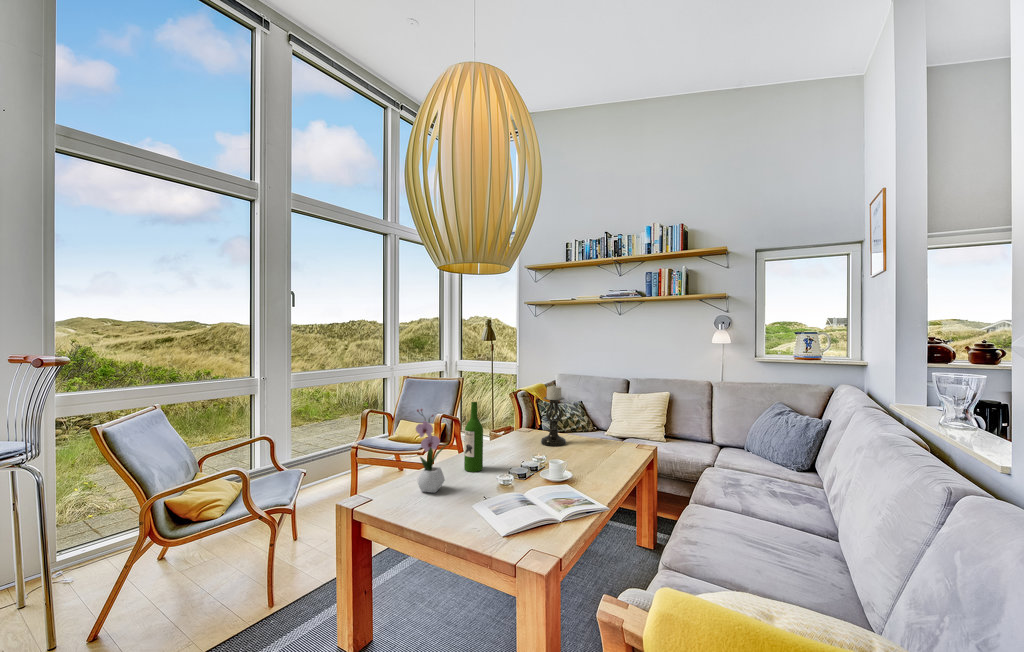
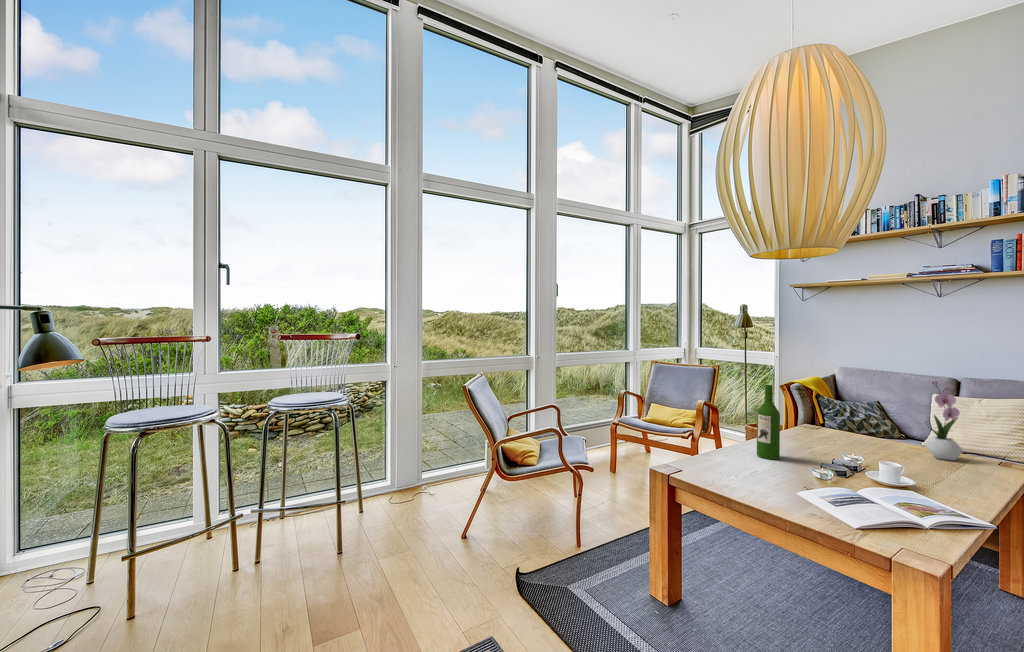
candle holder: present [541,385,566,446] -> none [841,375,879,447]
flower arrangement: present [416,409,446,493] -> present [926,381,963,461]

